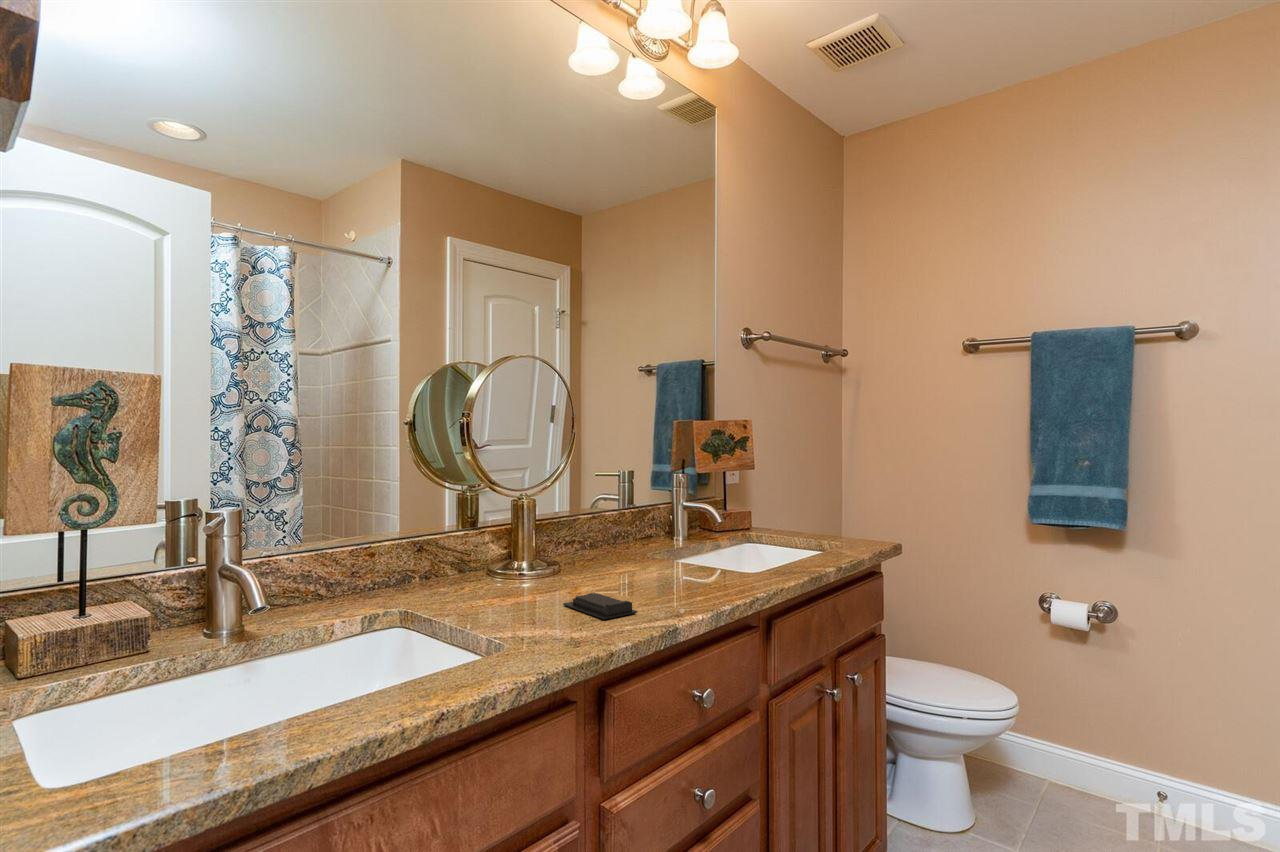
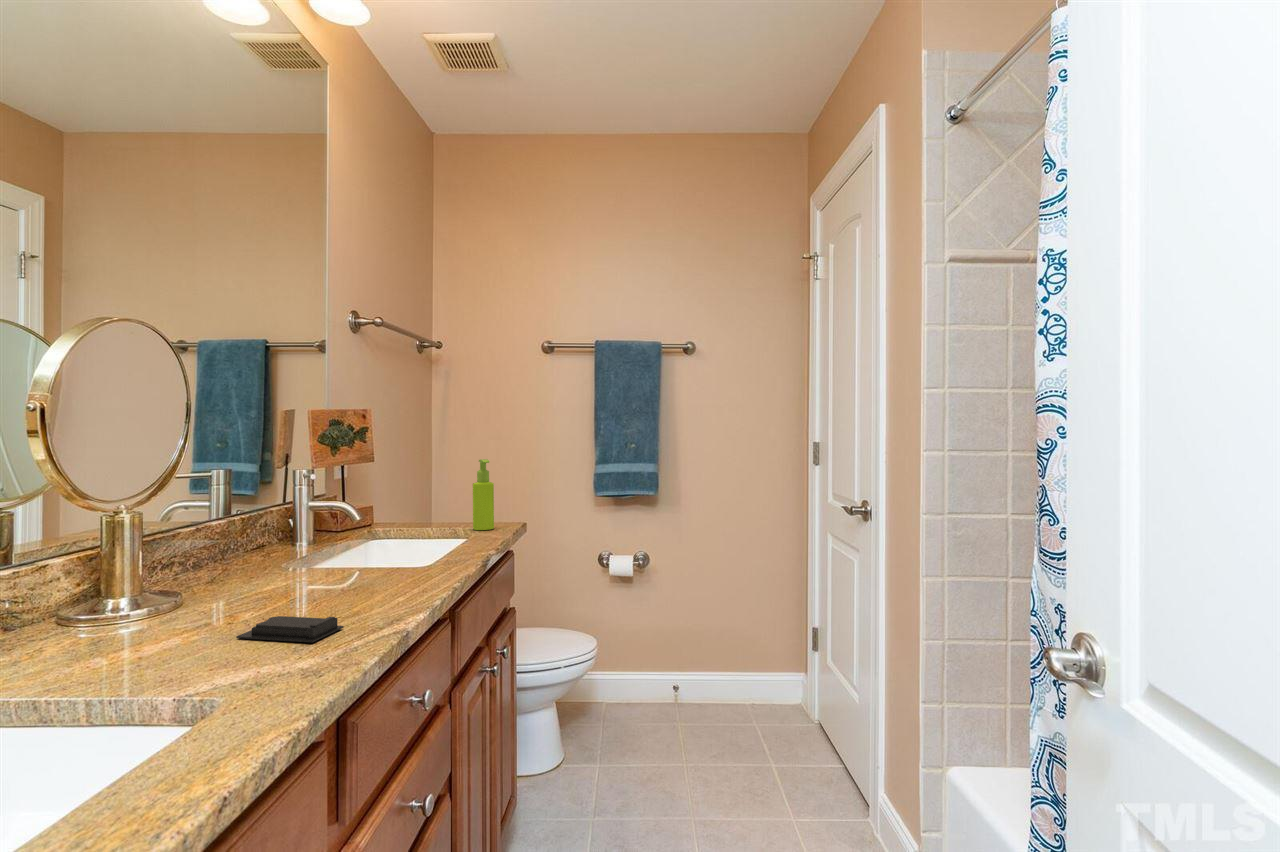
soap dispenser: none [844,471,867,547] -> present [473,459,494,530]

